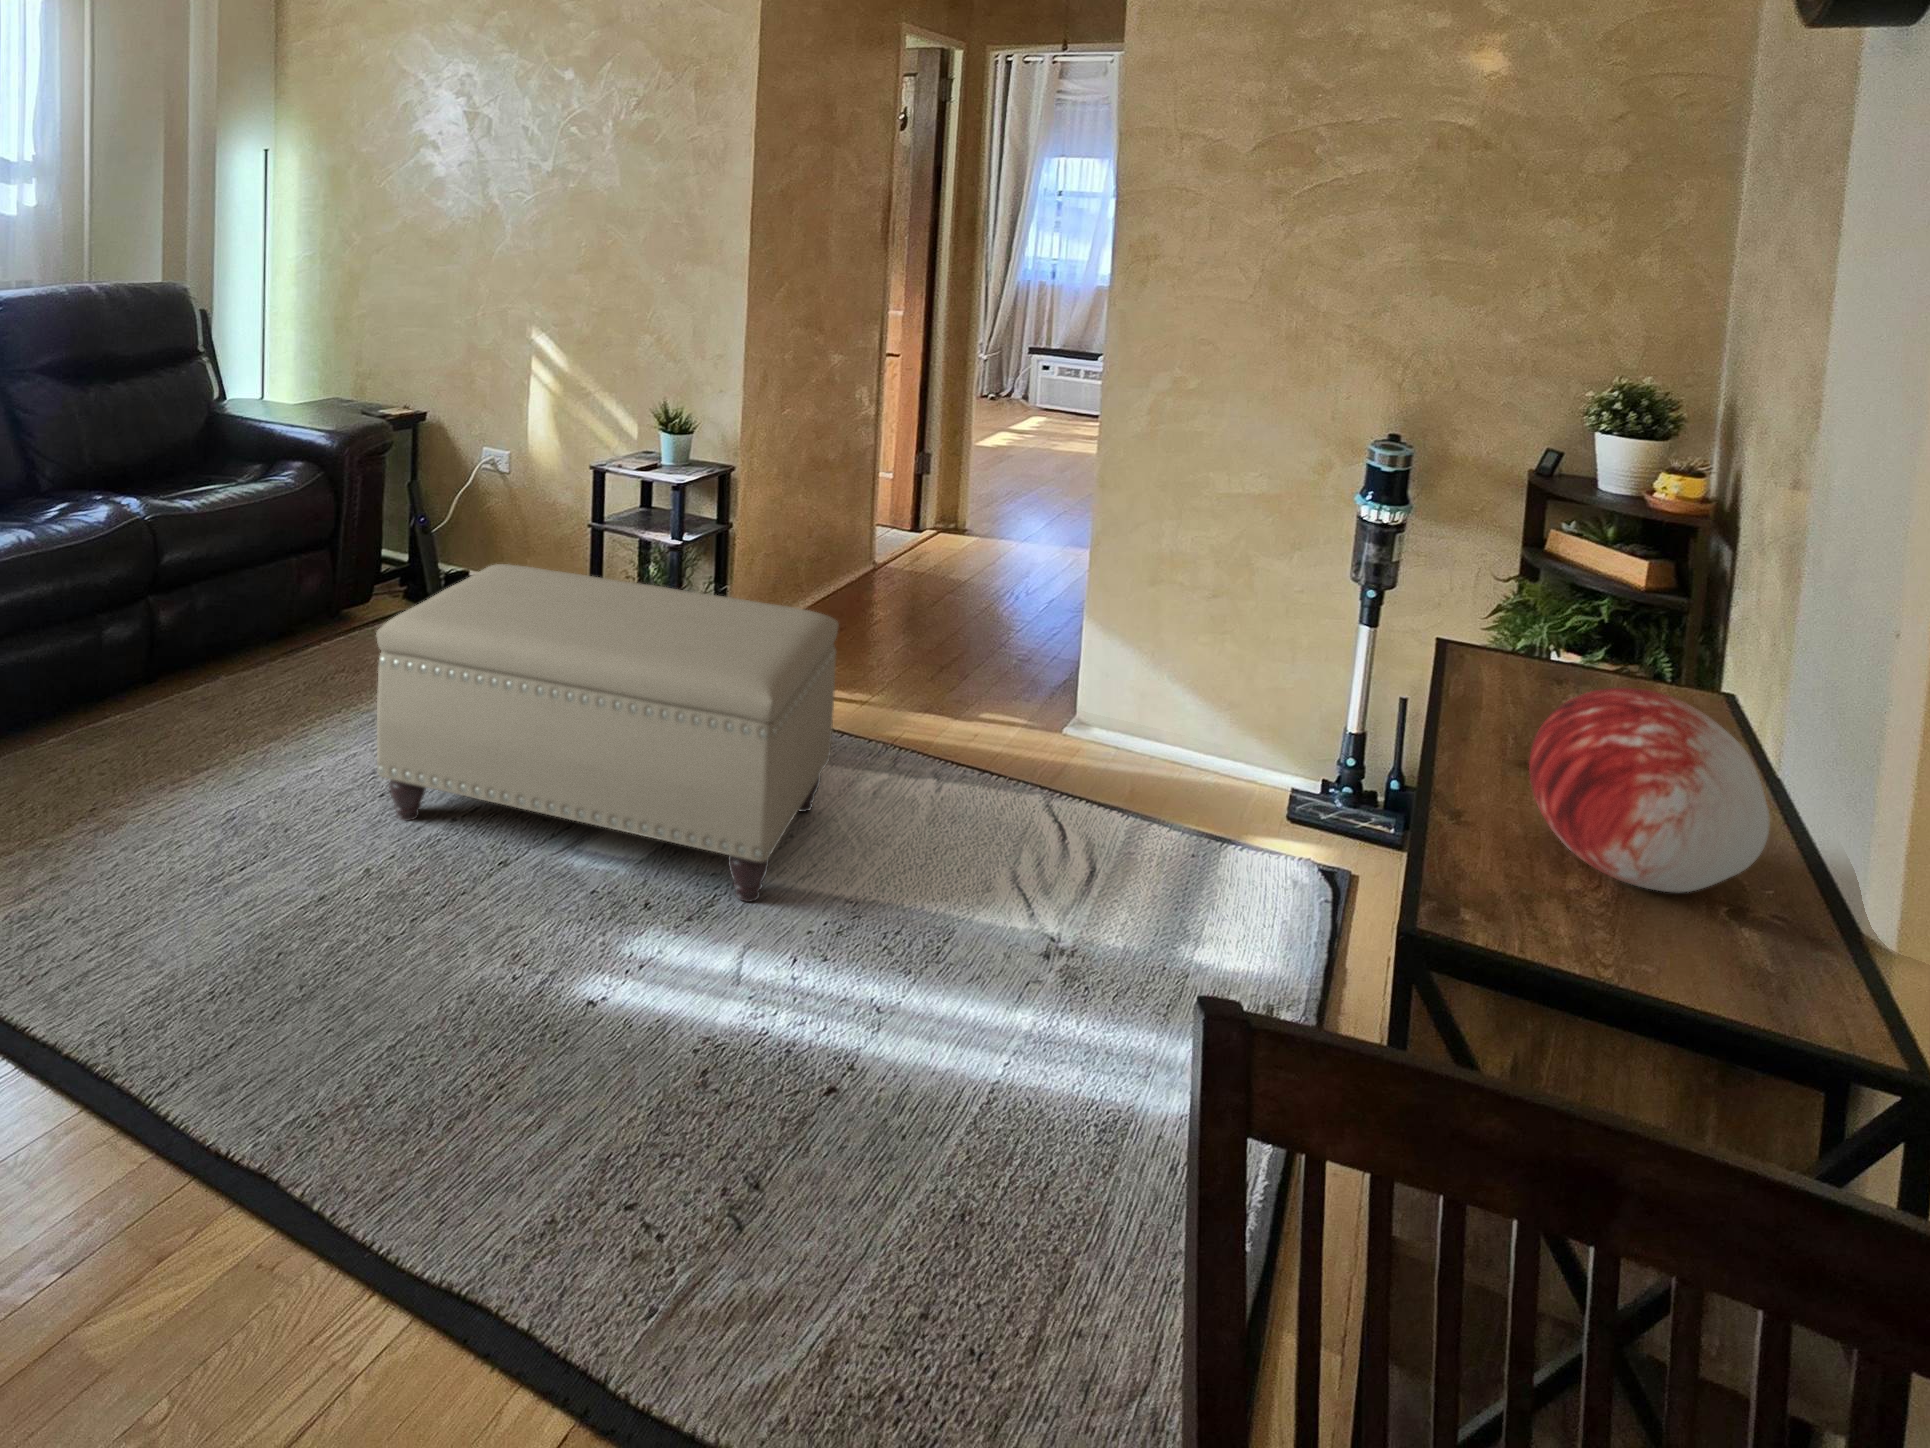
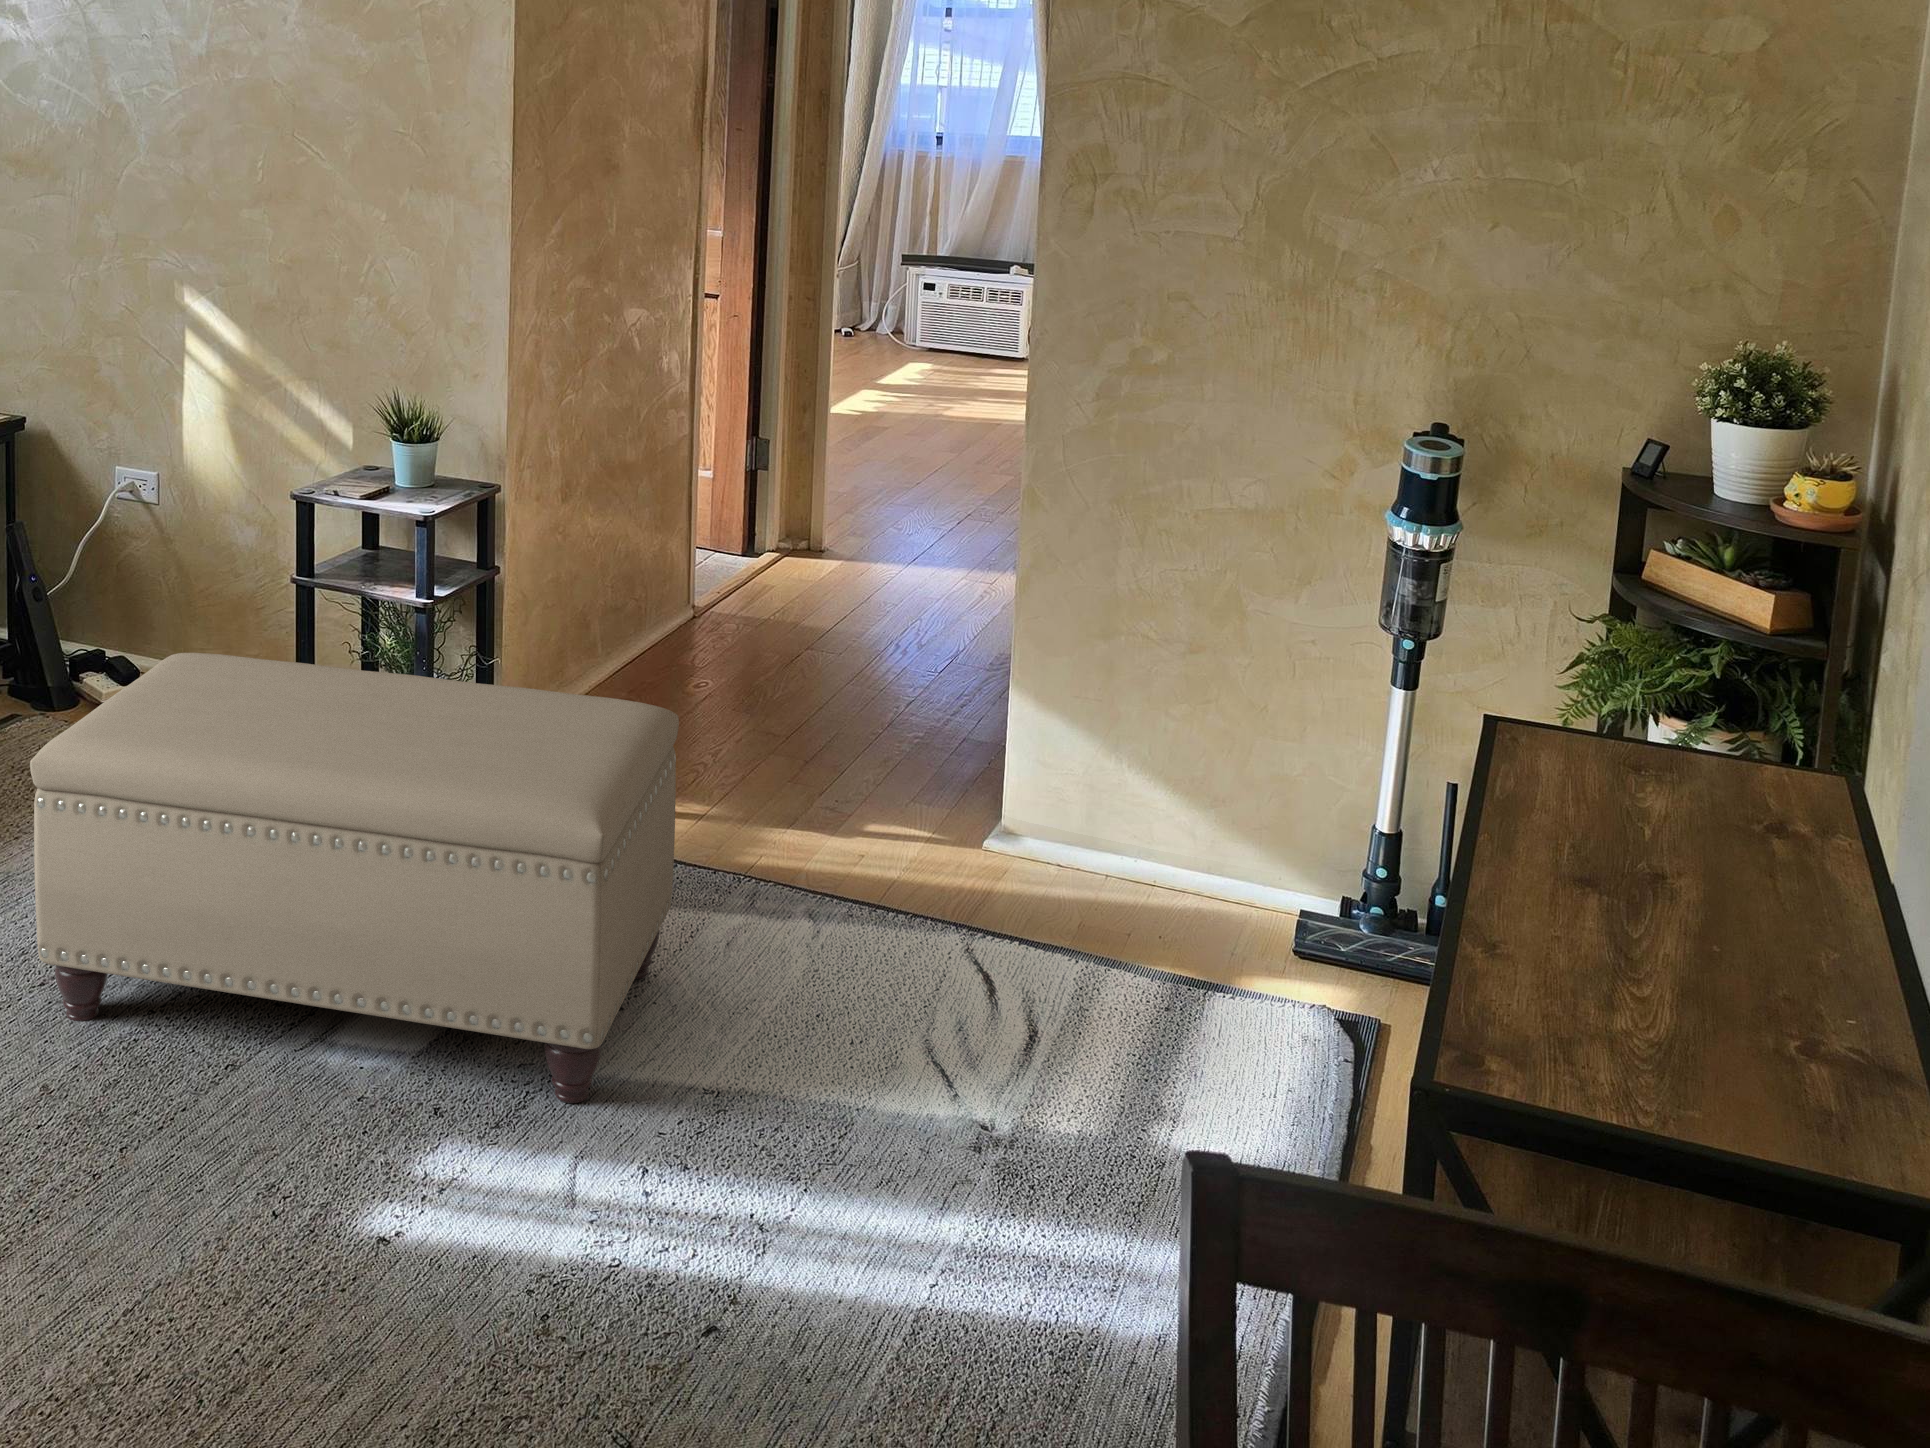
decorative orb: present [1529,688,1770,893] -> none [1554,784,1814,1017]

